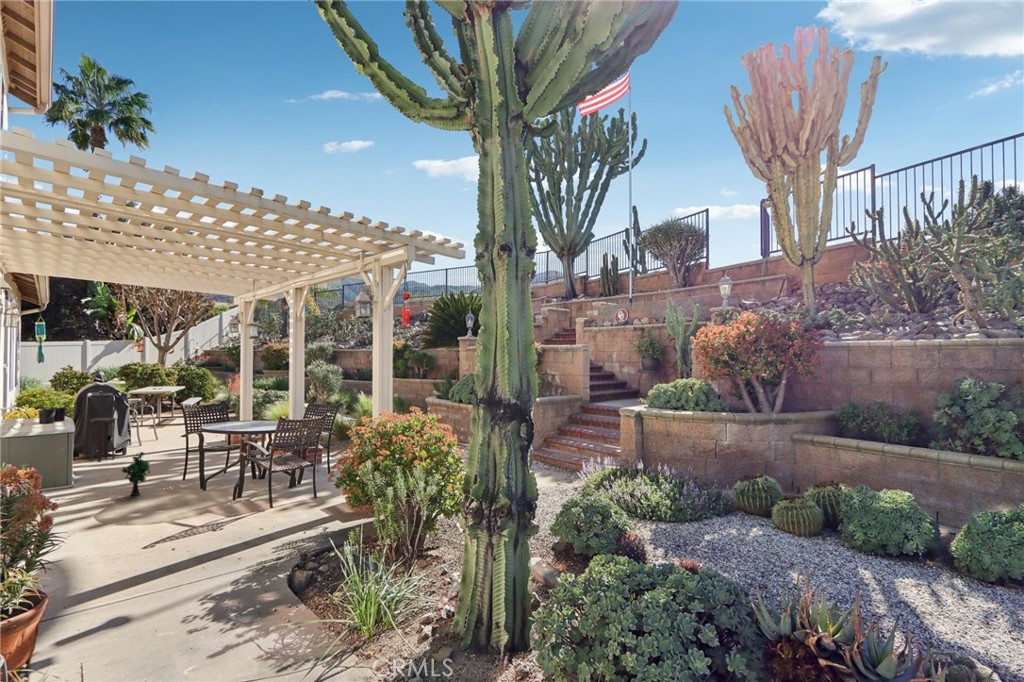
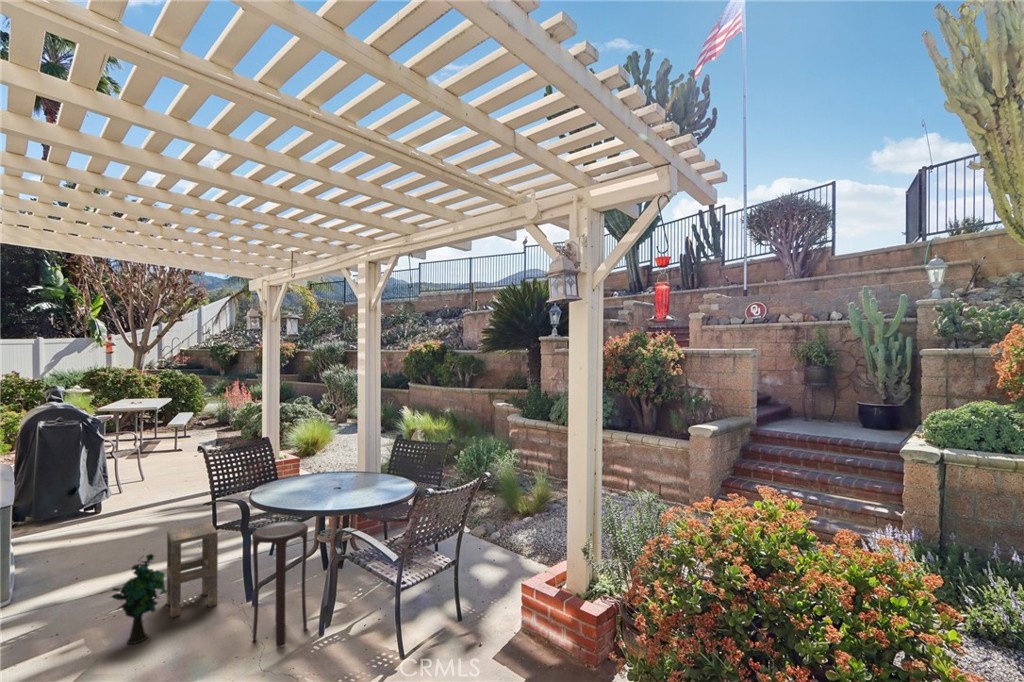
stool: present [90,418,116,462] -> present [252,521,308,647]
side table: none [154,443,180,489] -> present [167,523,218,618]

